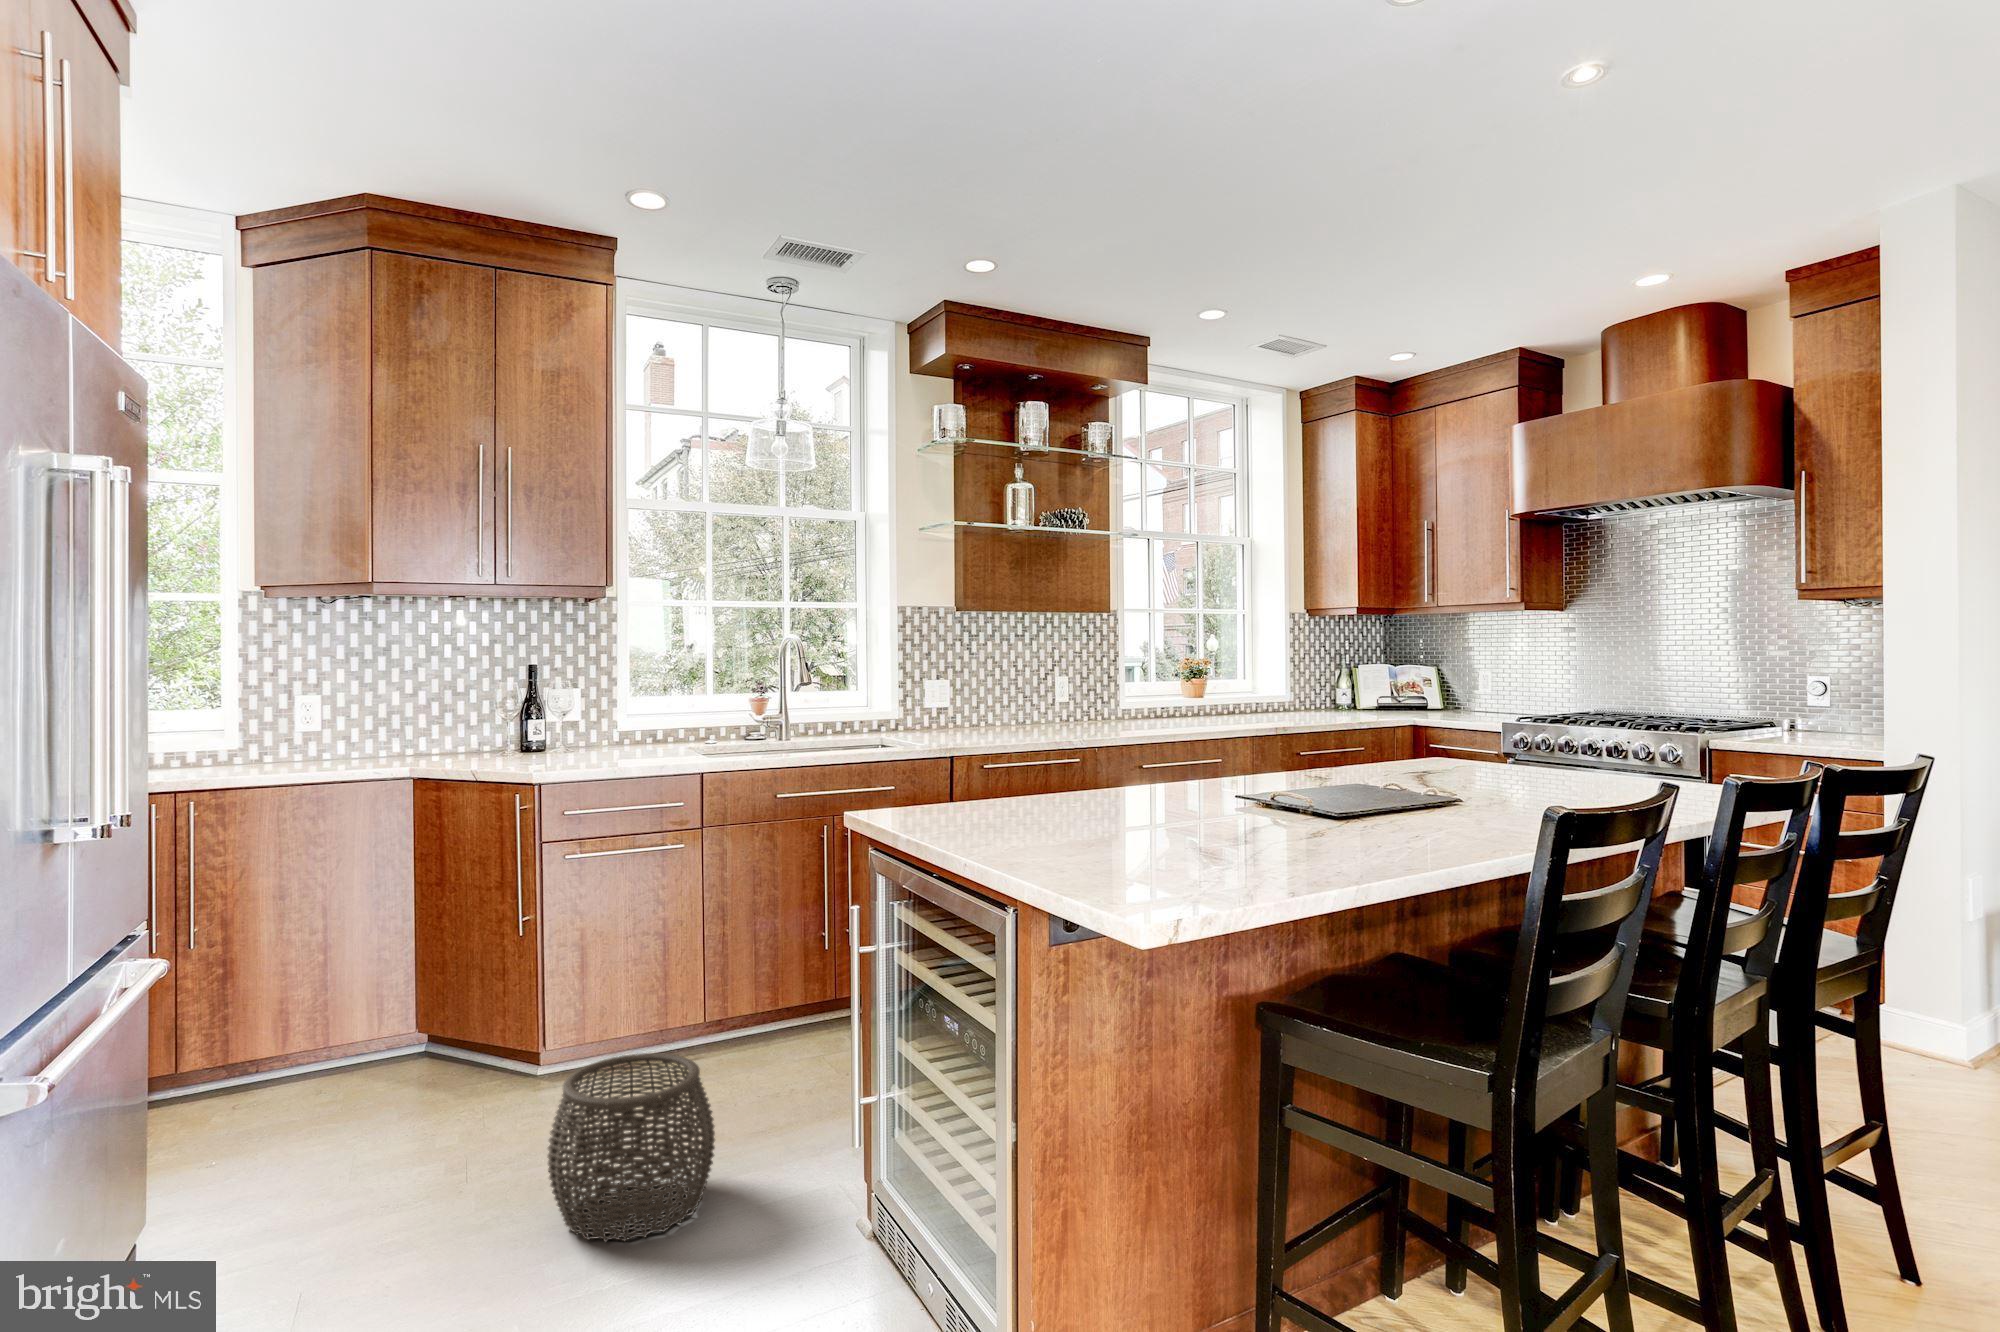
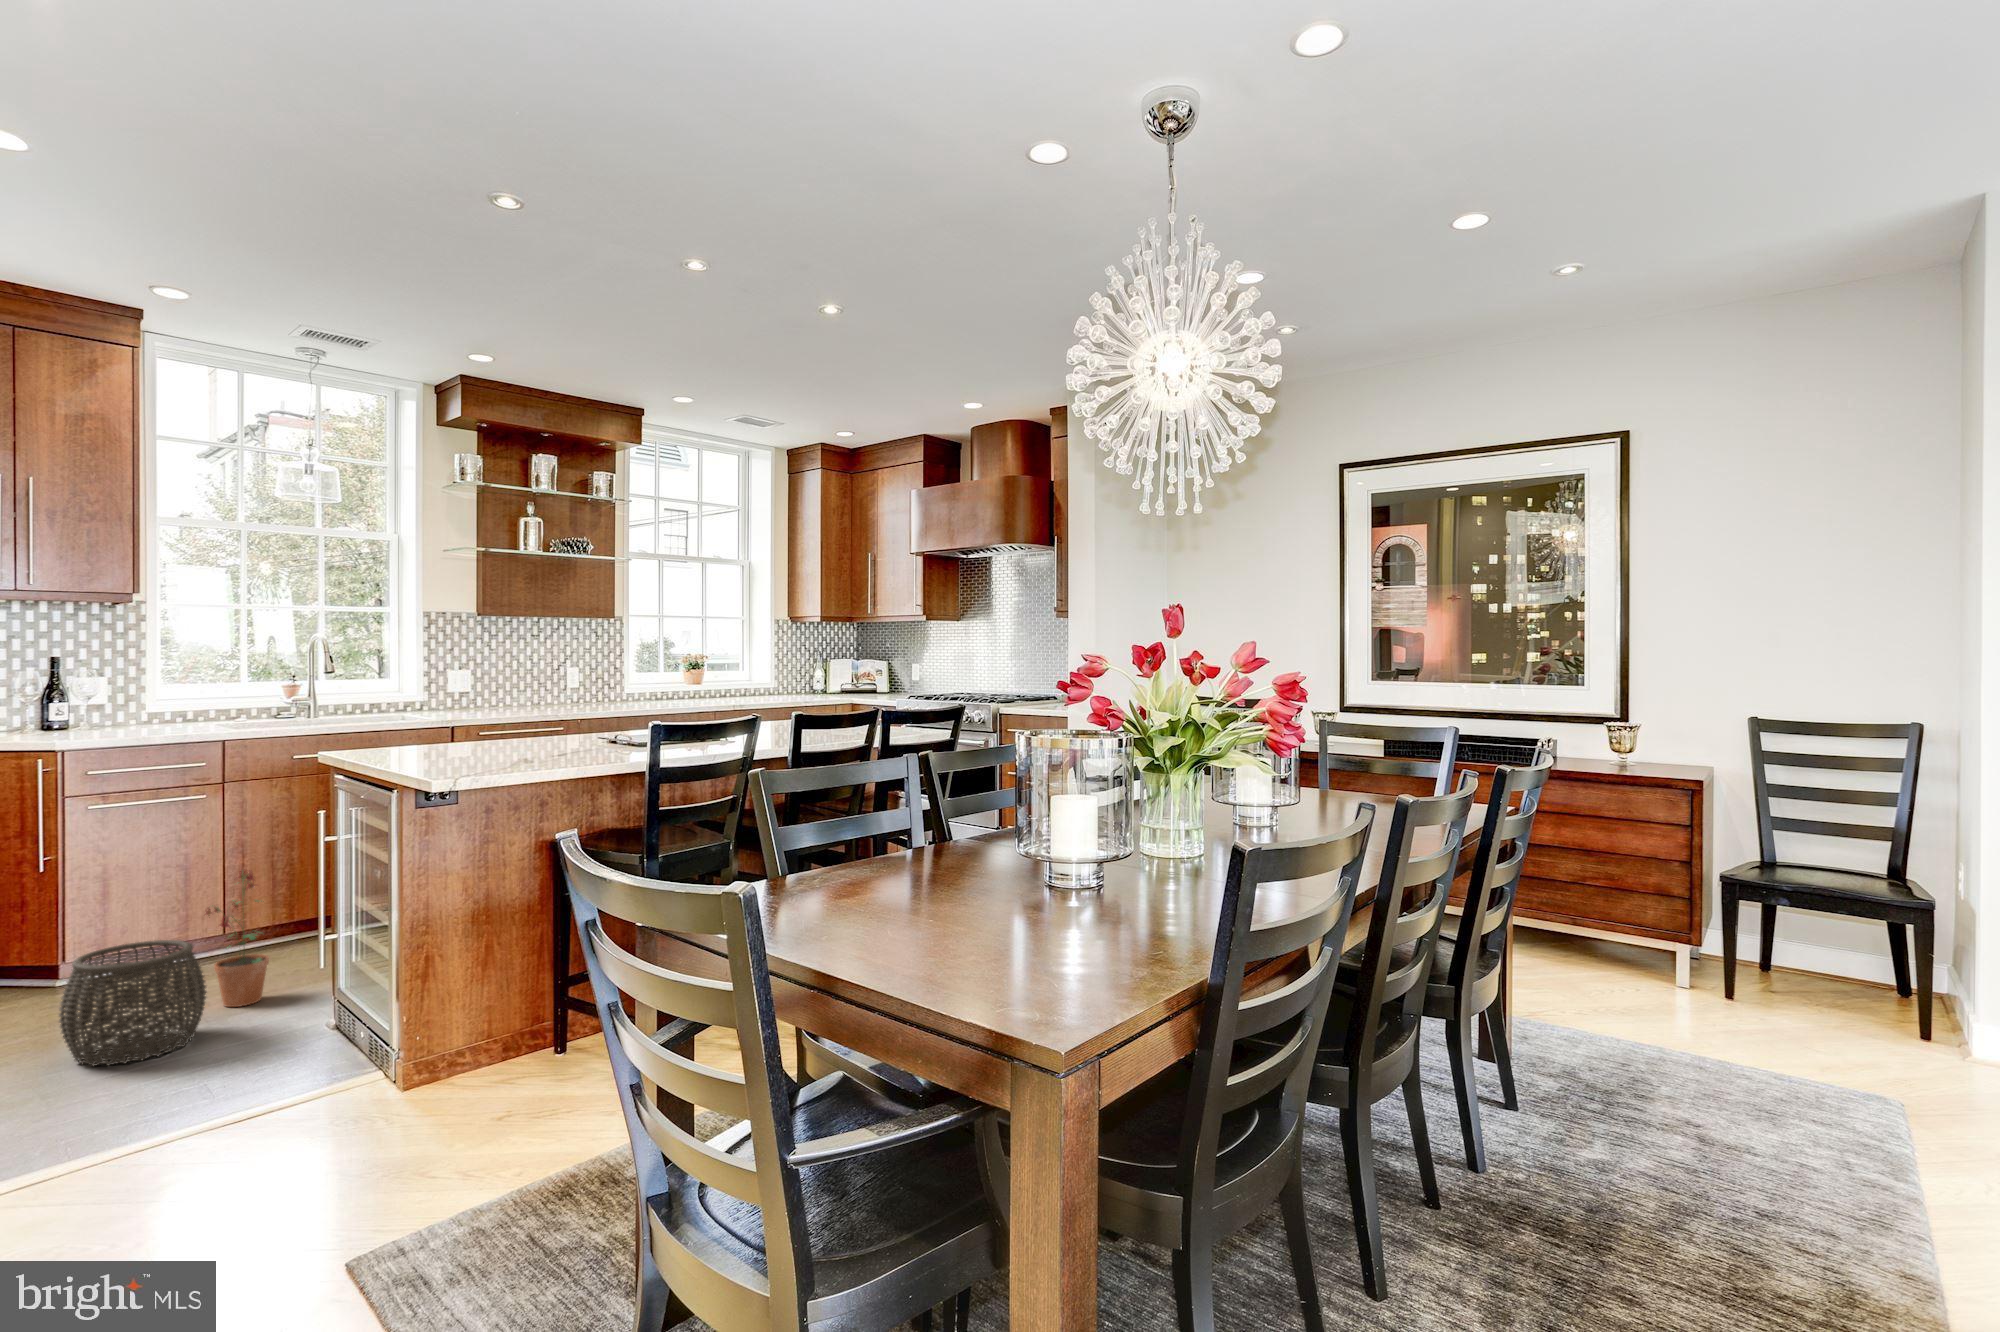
potted plant: none [698,948,775,1142] -> present [205,870,269,1007]

